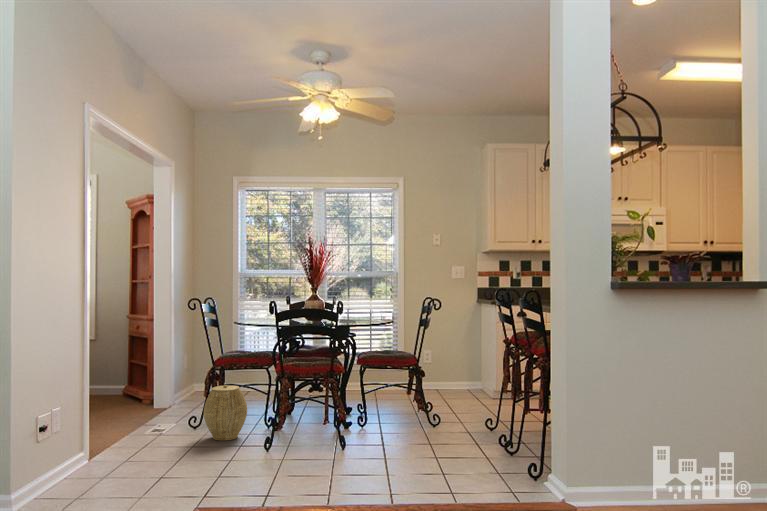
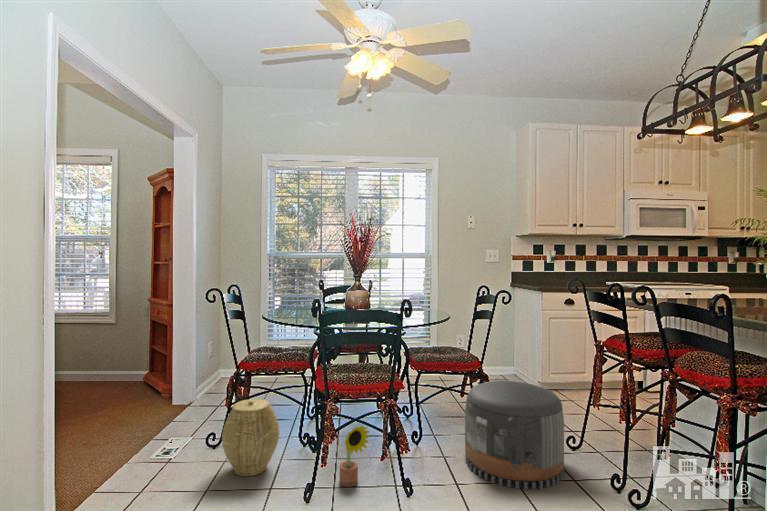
pouf: none [394,373,469,446] -> present [465,381,564,489]
decorative plant: none [292,398,316,445] -> present [340,426,370,486]

